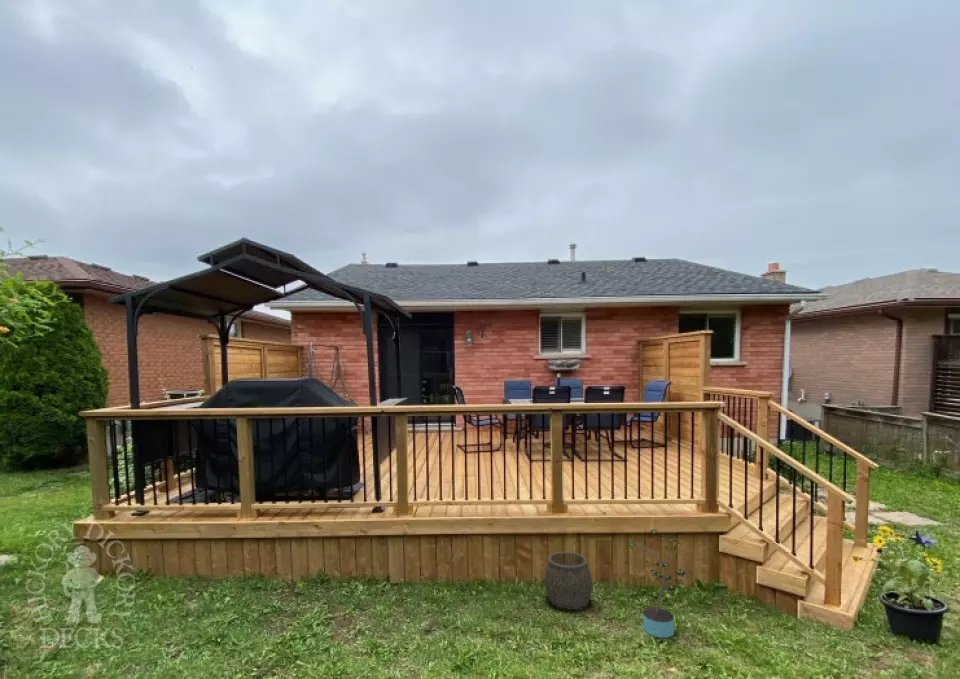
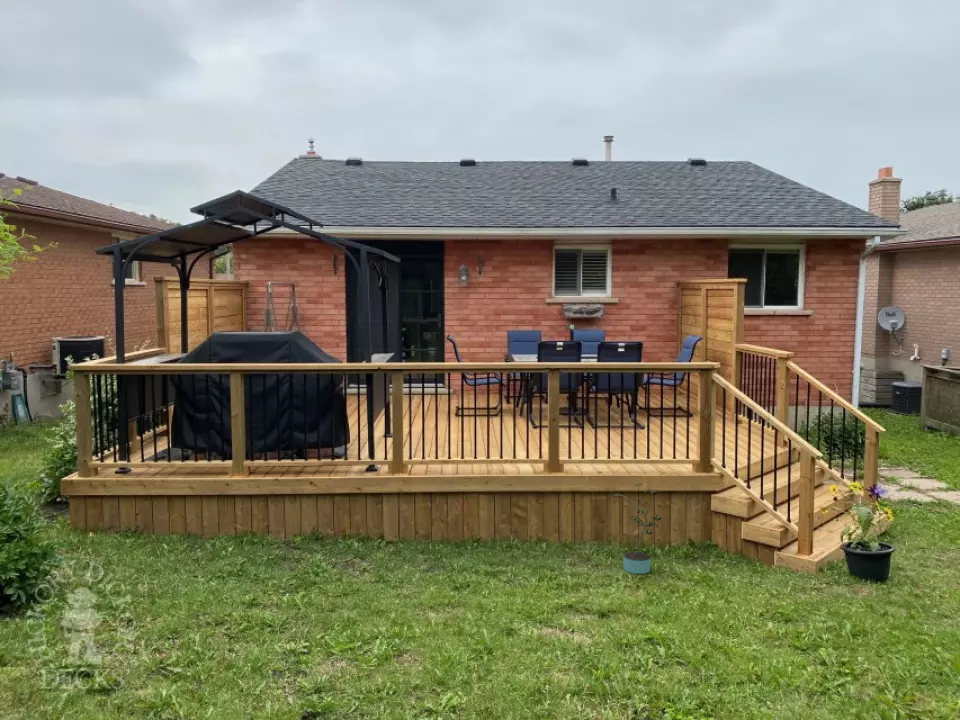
woven basket: present [544,552,592,609] -> none [536,507,582,556]

